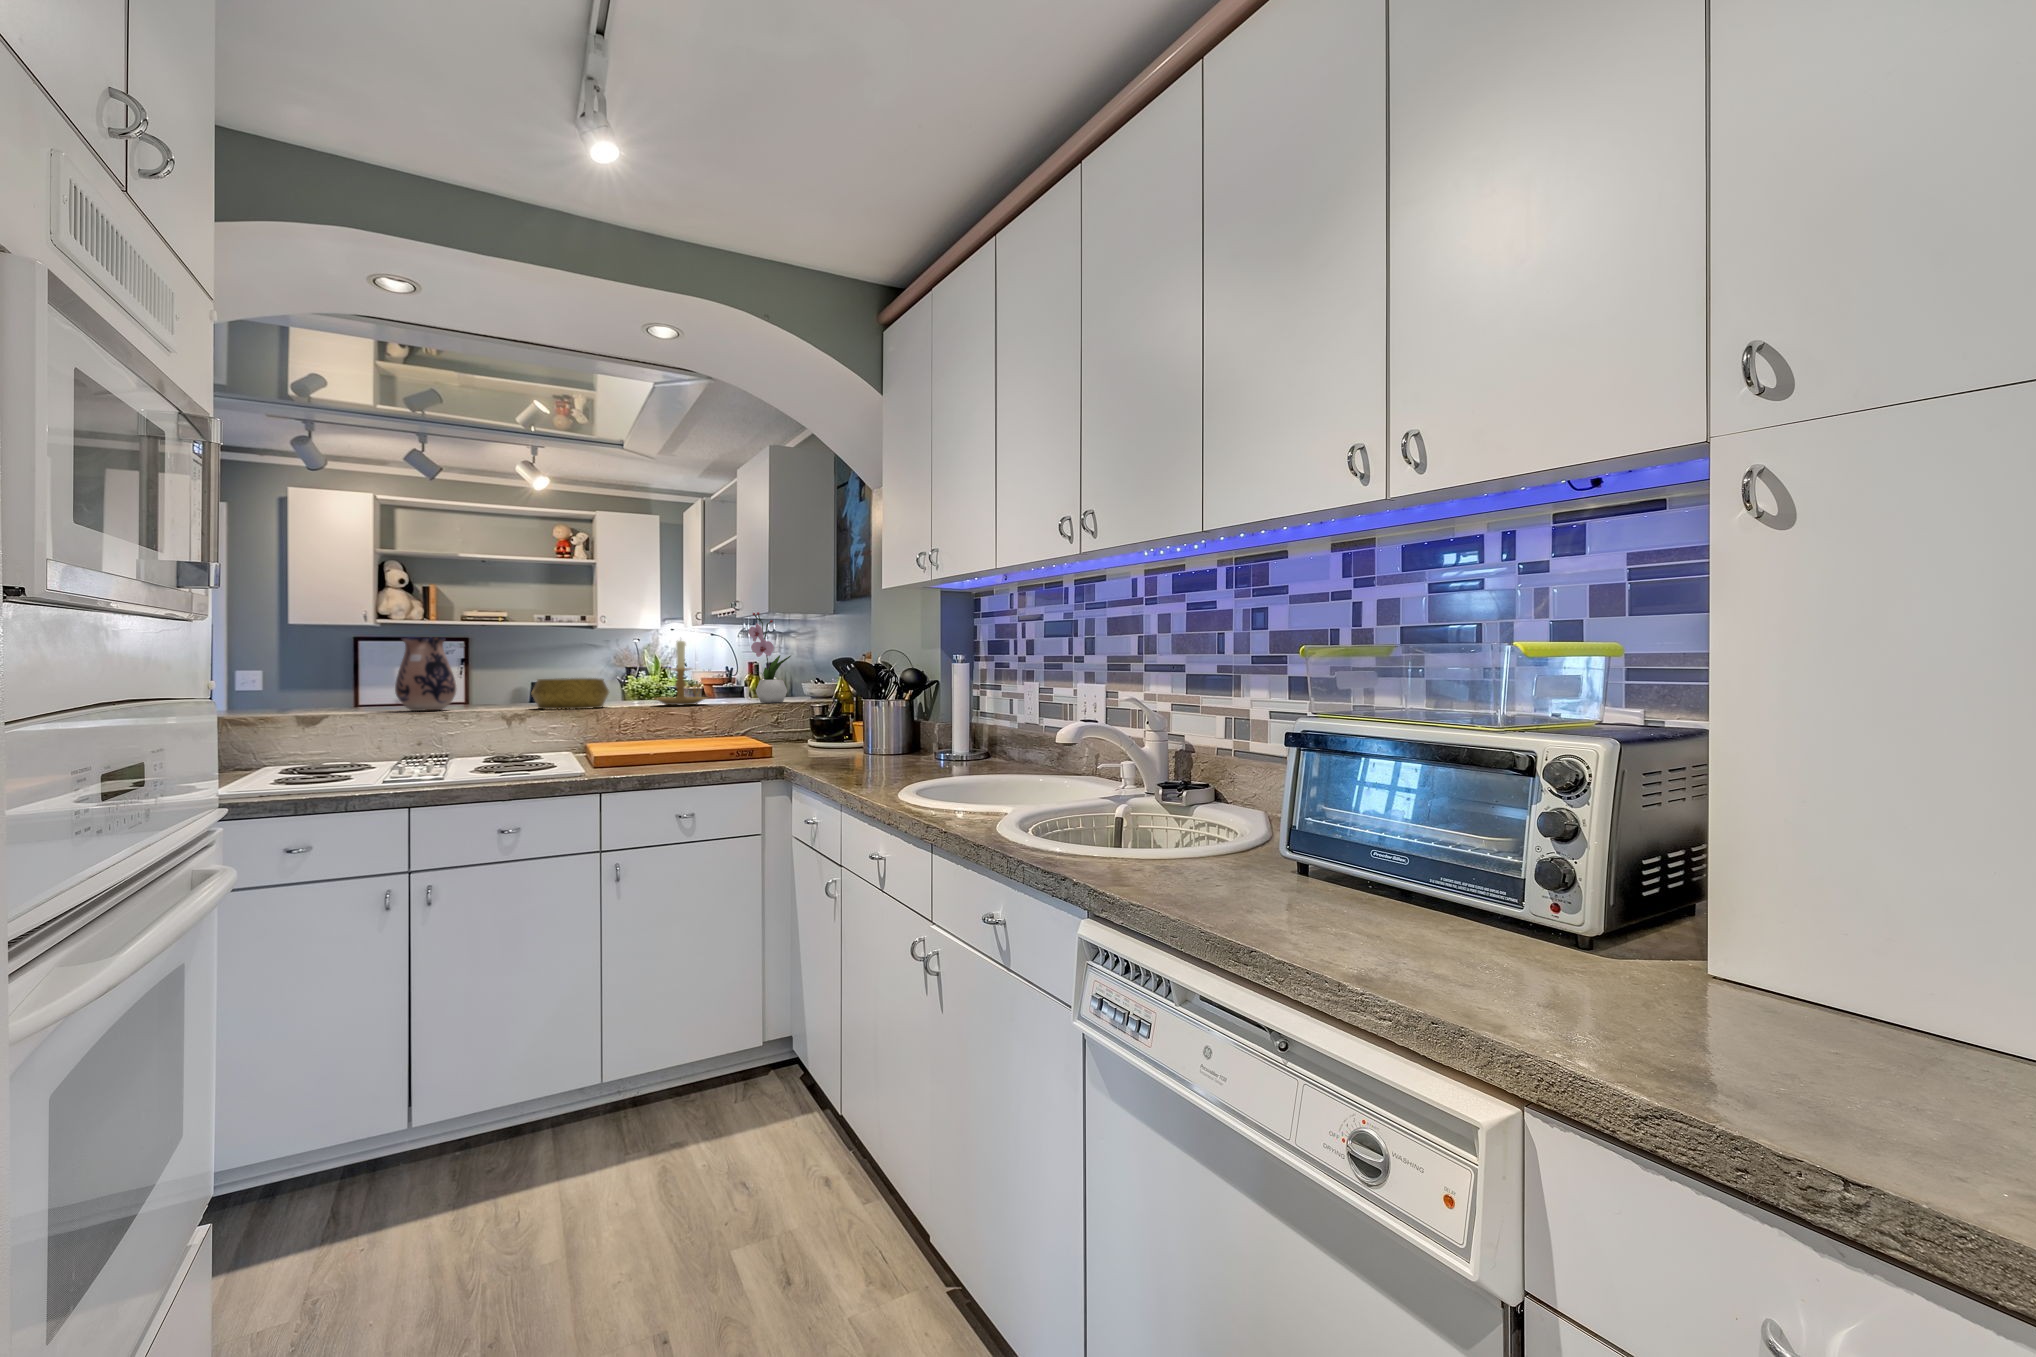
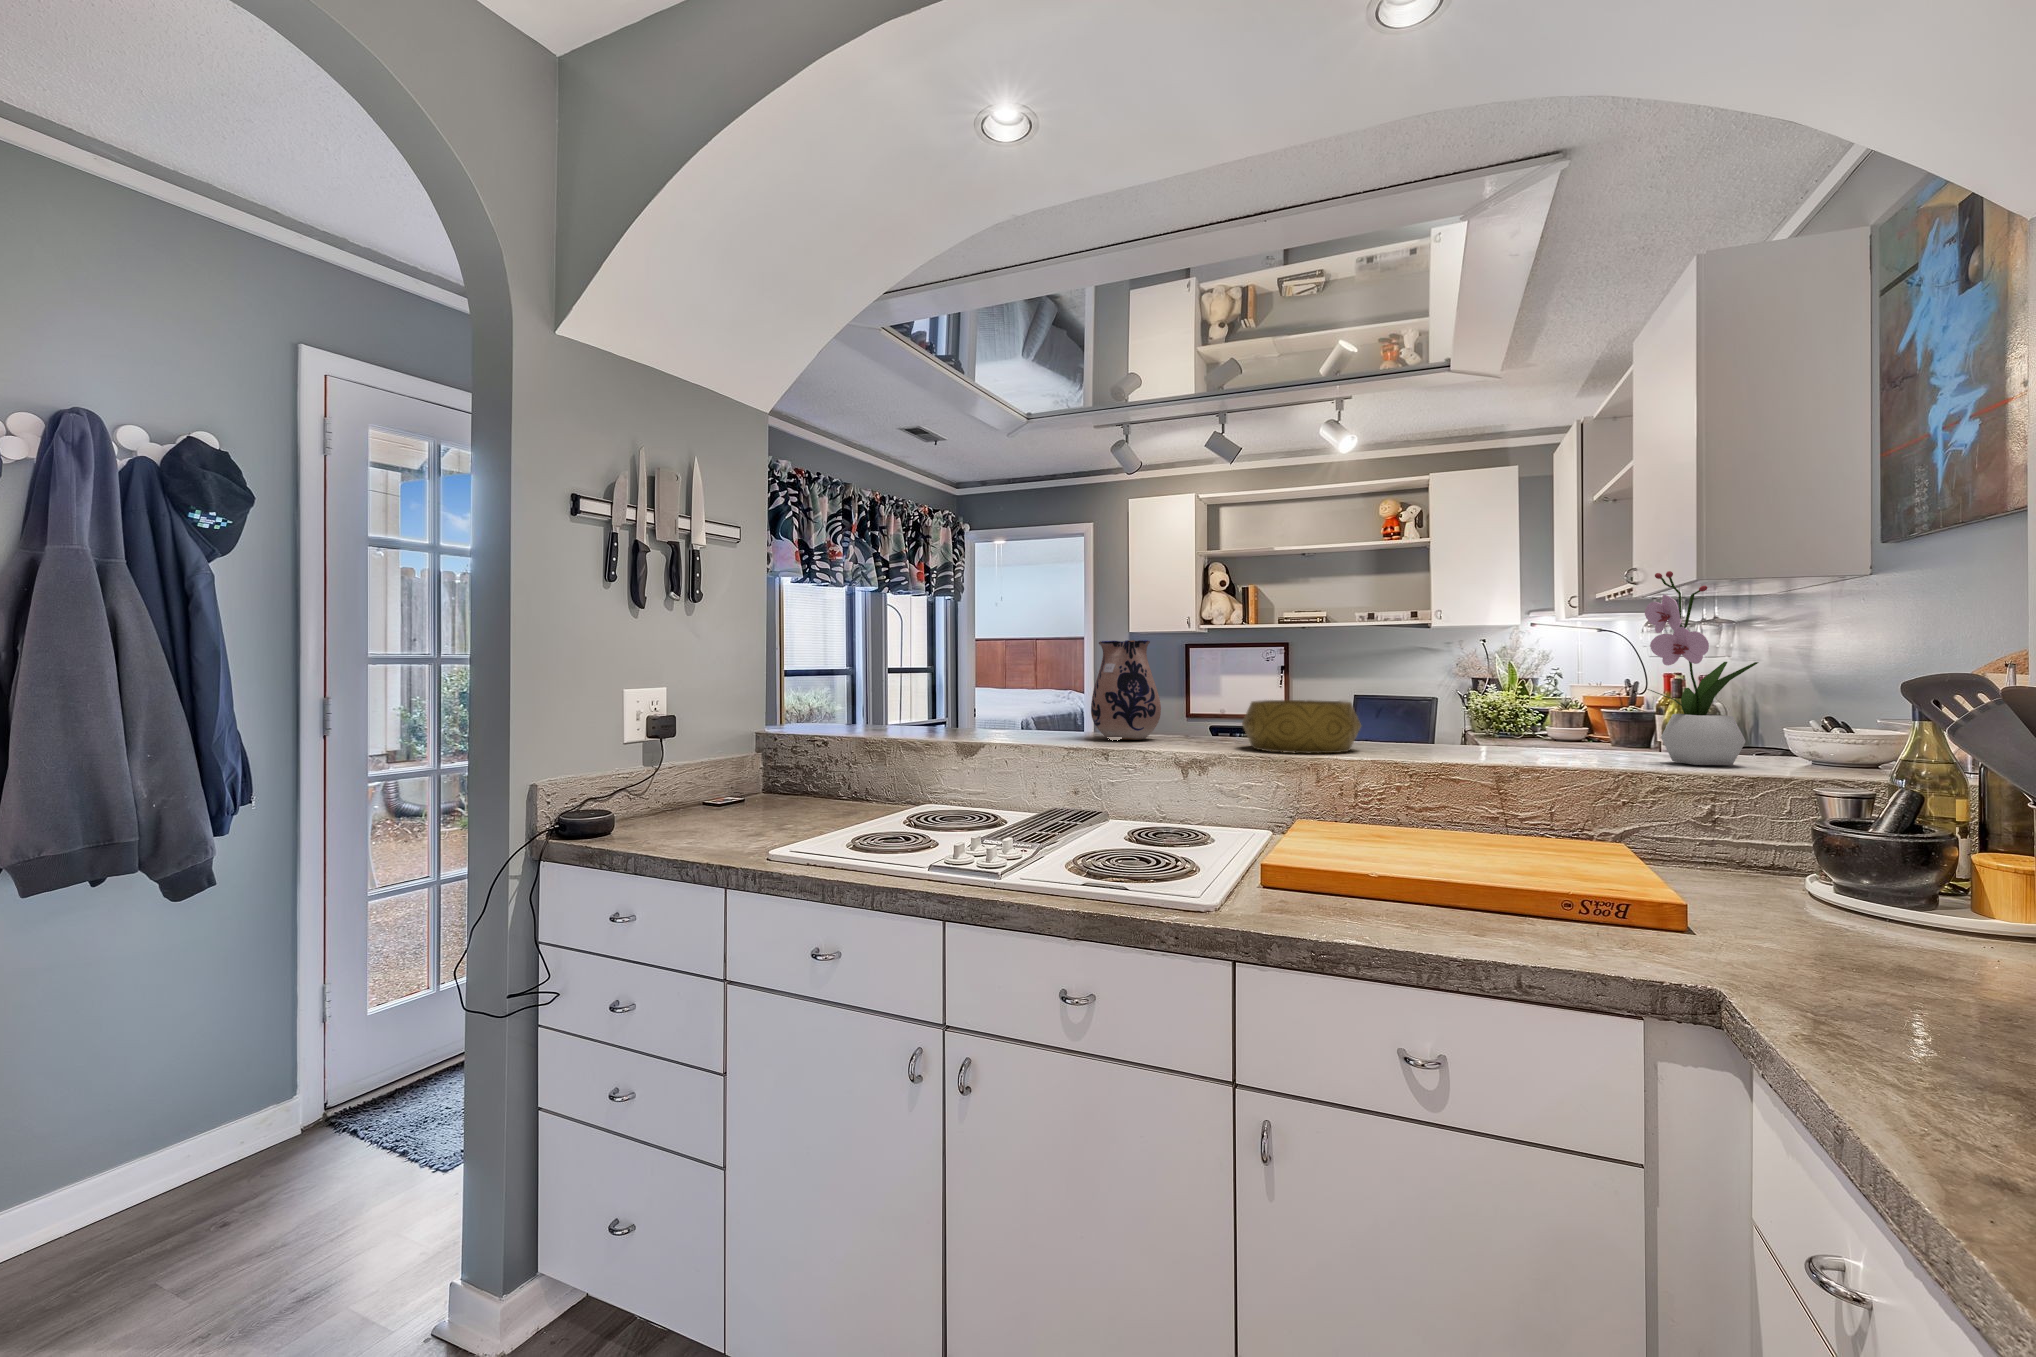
candle holder: present [654,640,706,705] -> none [1434,629,1550,758]

